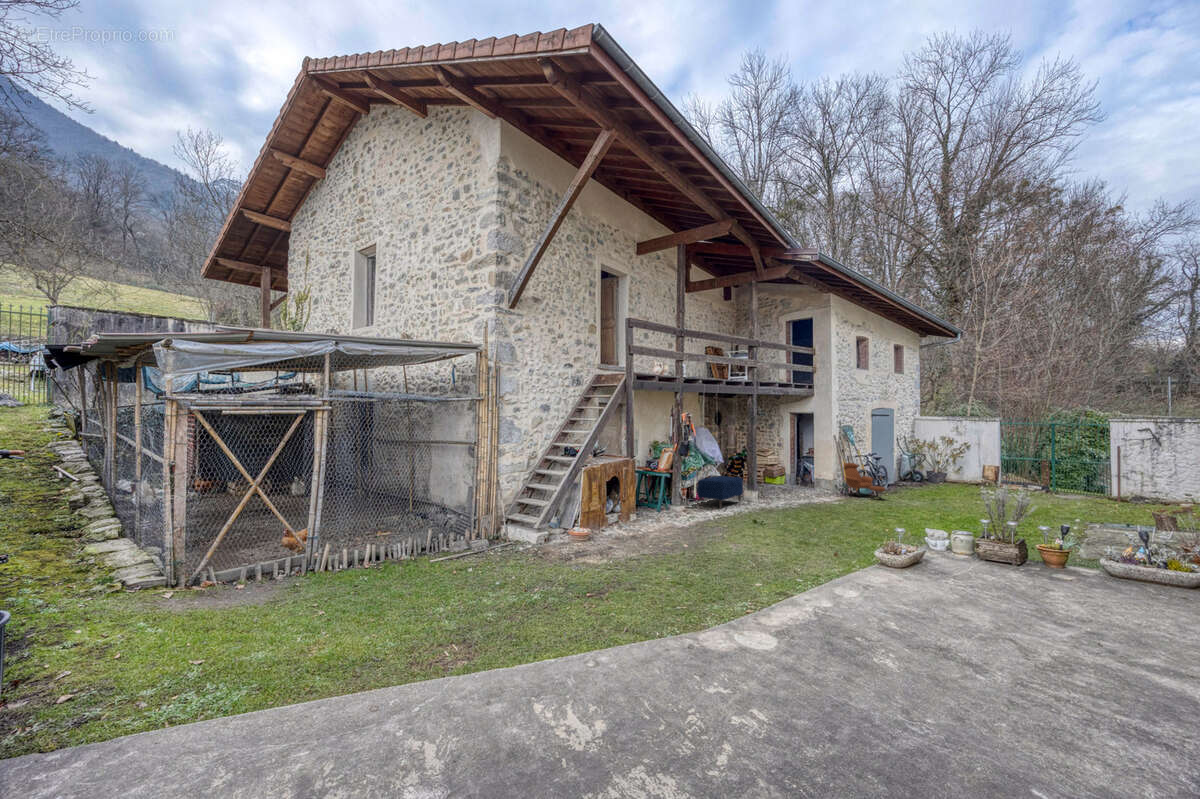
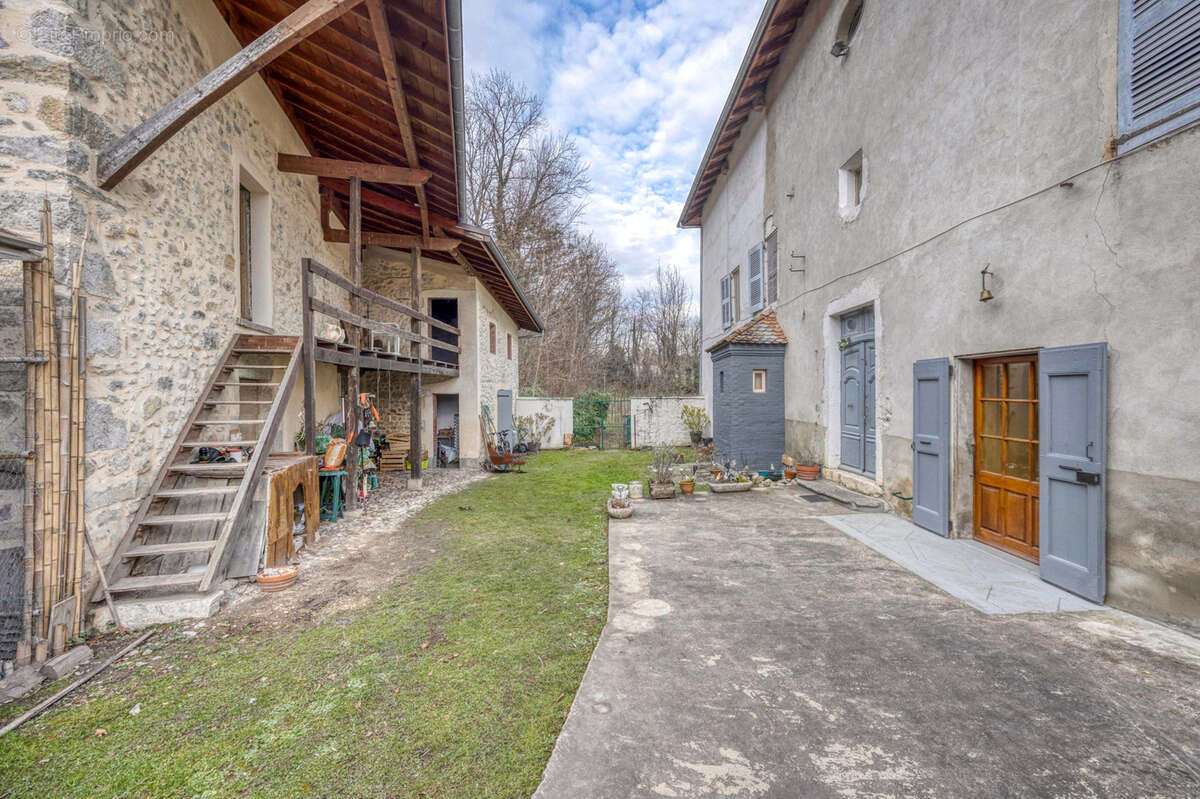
bench: present [697,476,743,508] -> none [369,467,412,507]

